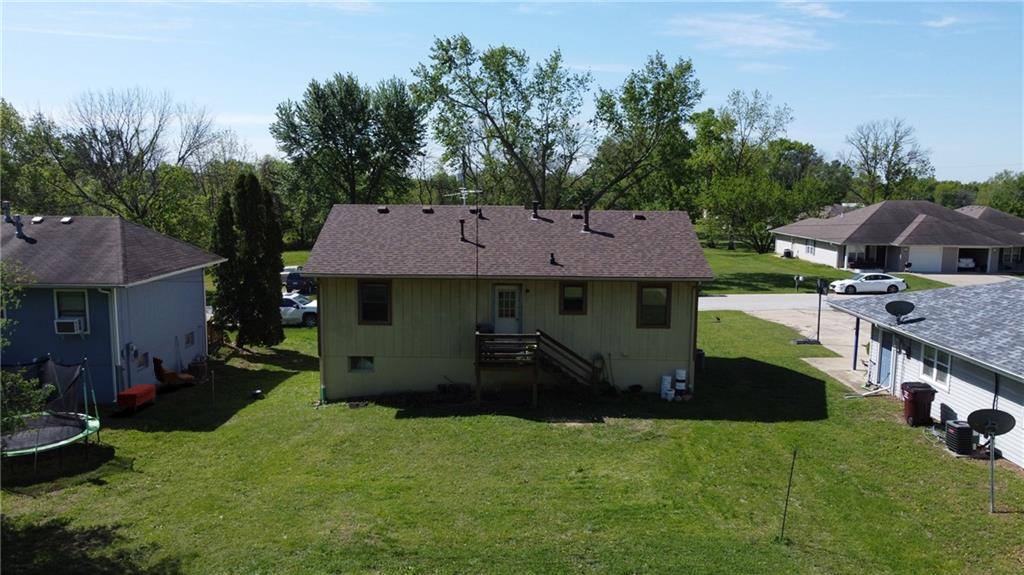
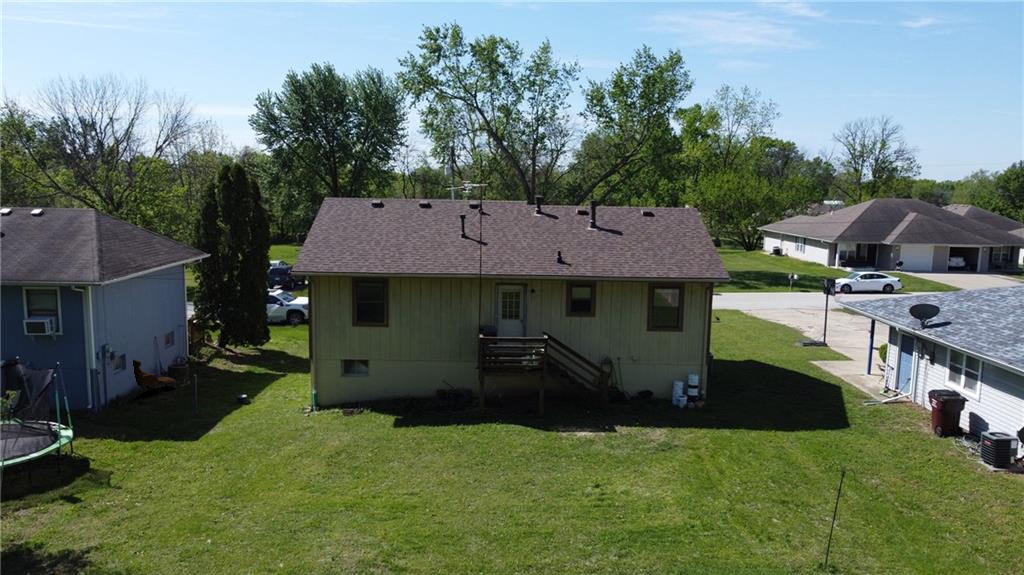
bench: present [117,385,156,412] -> none [91,389,134,419]

